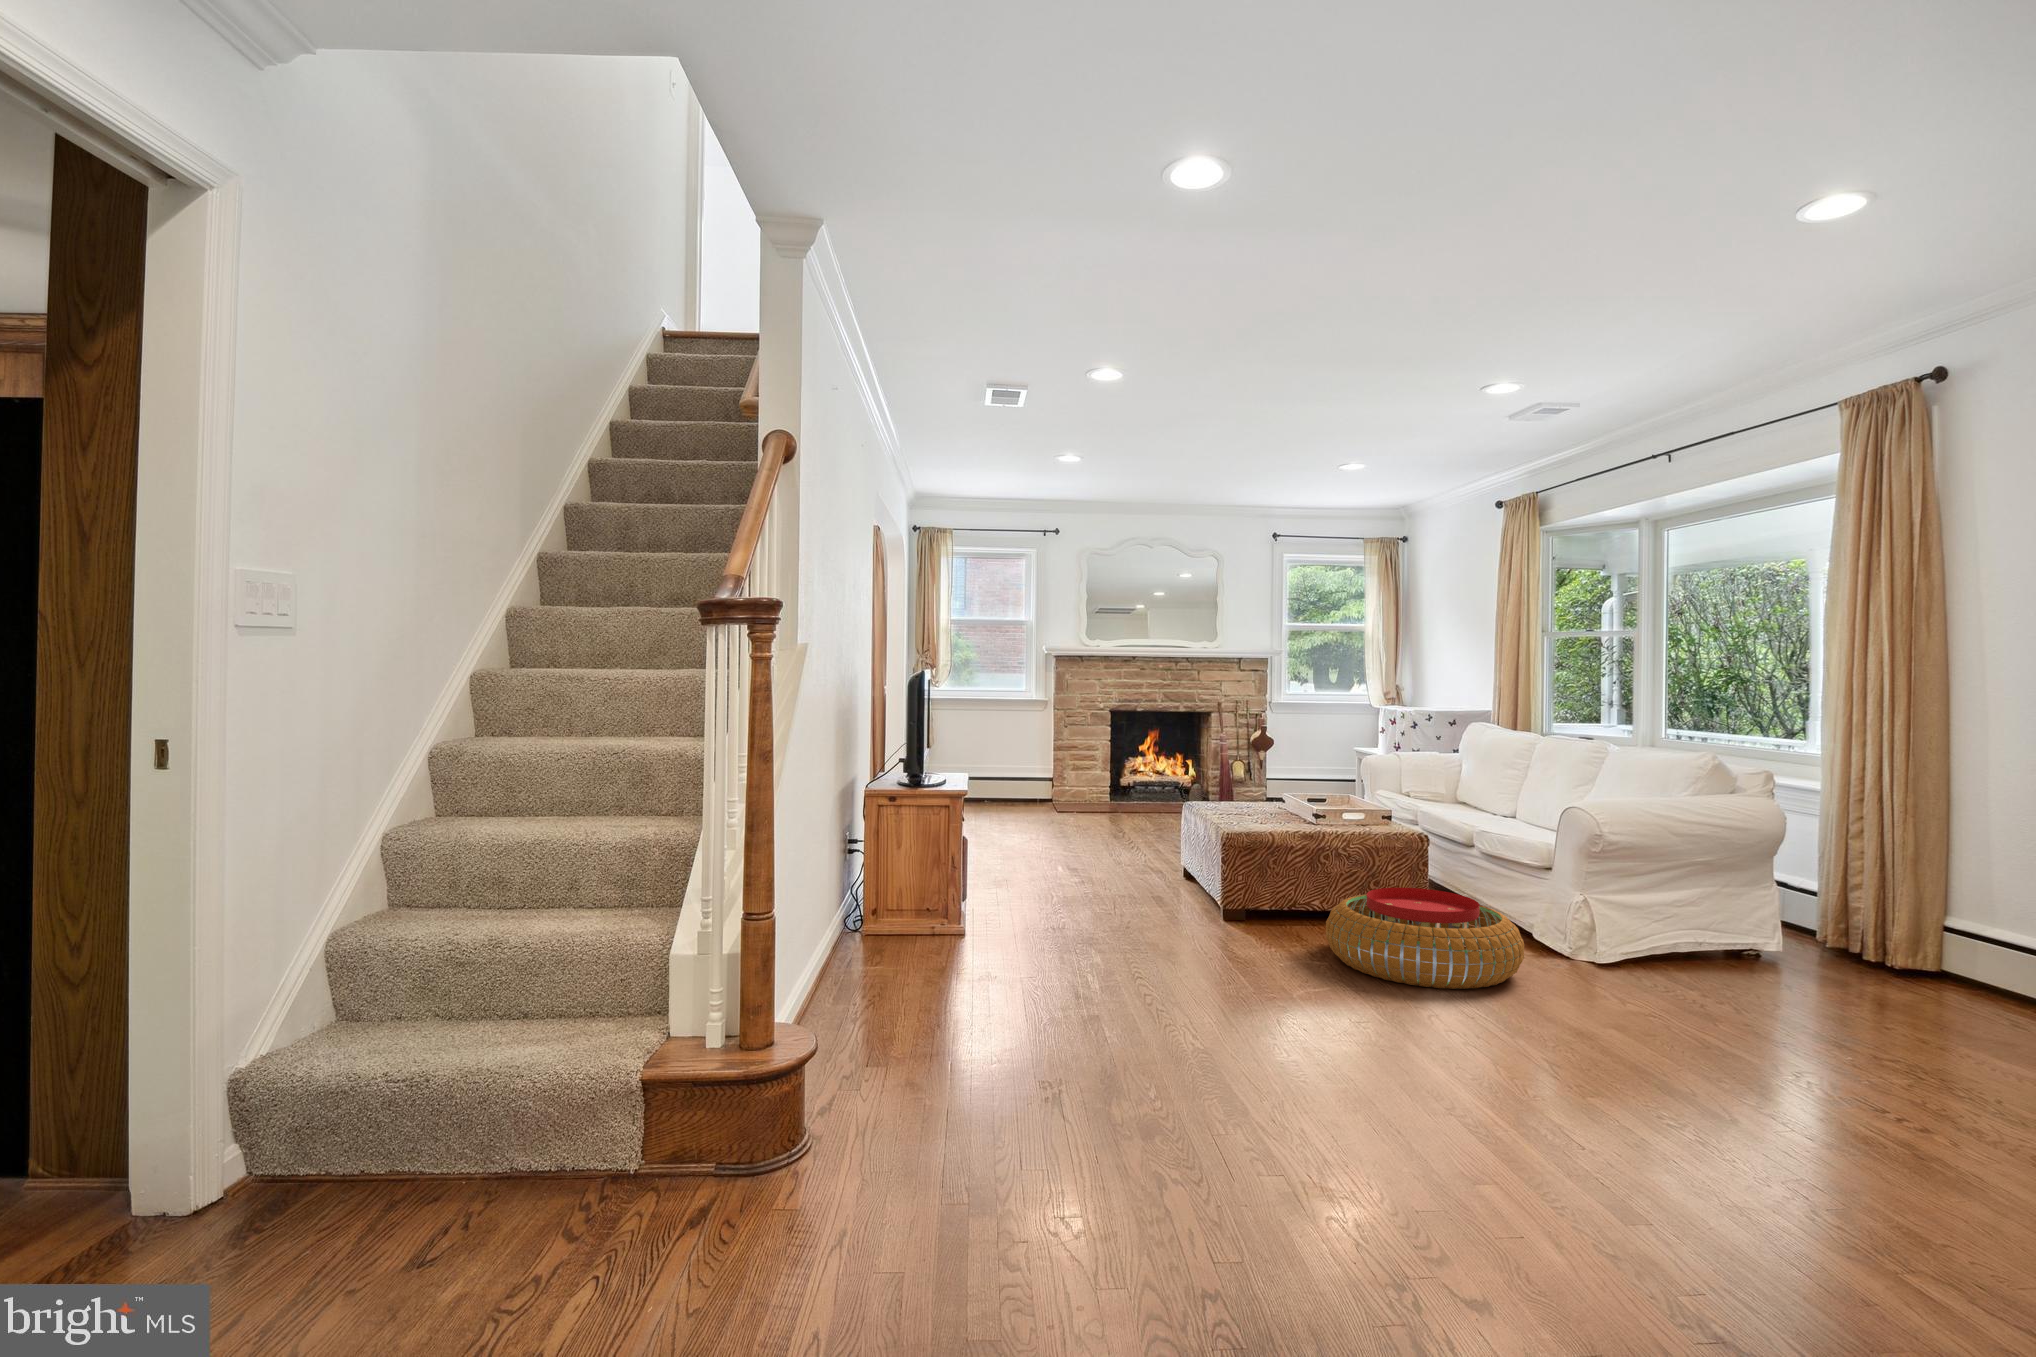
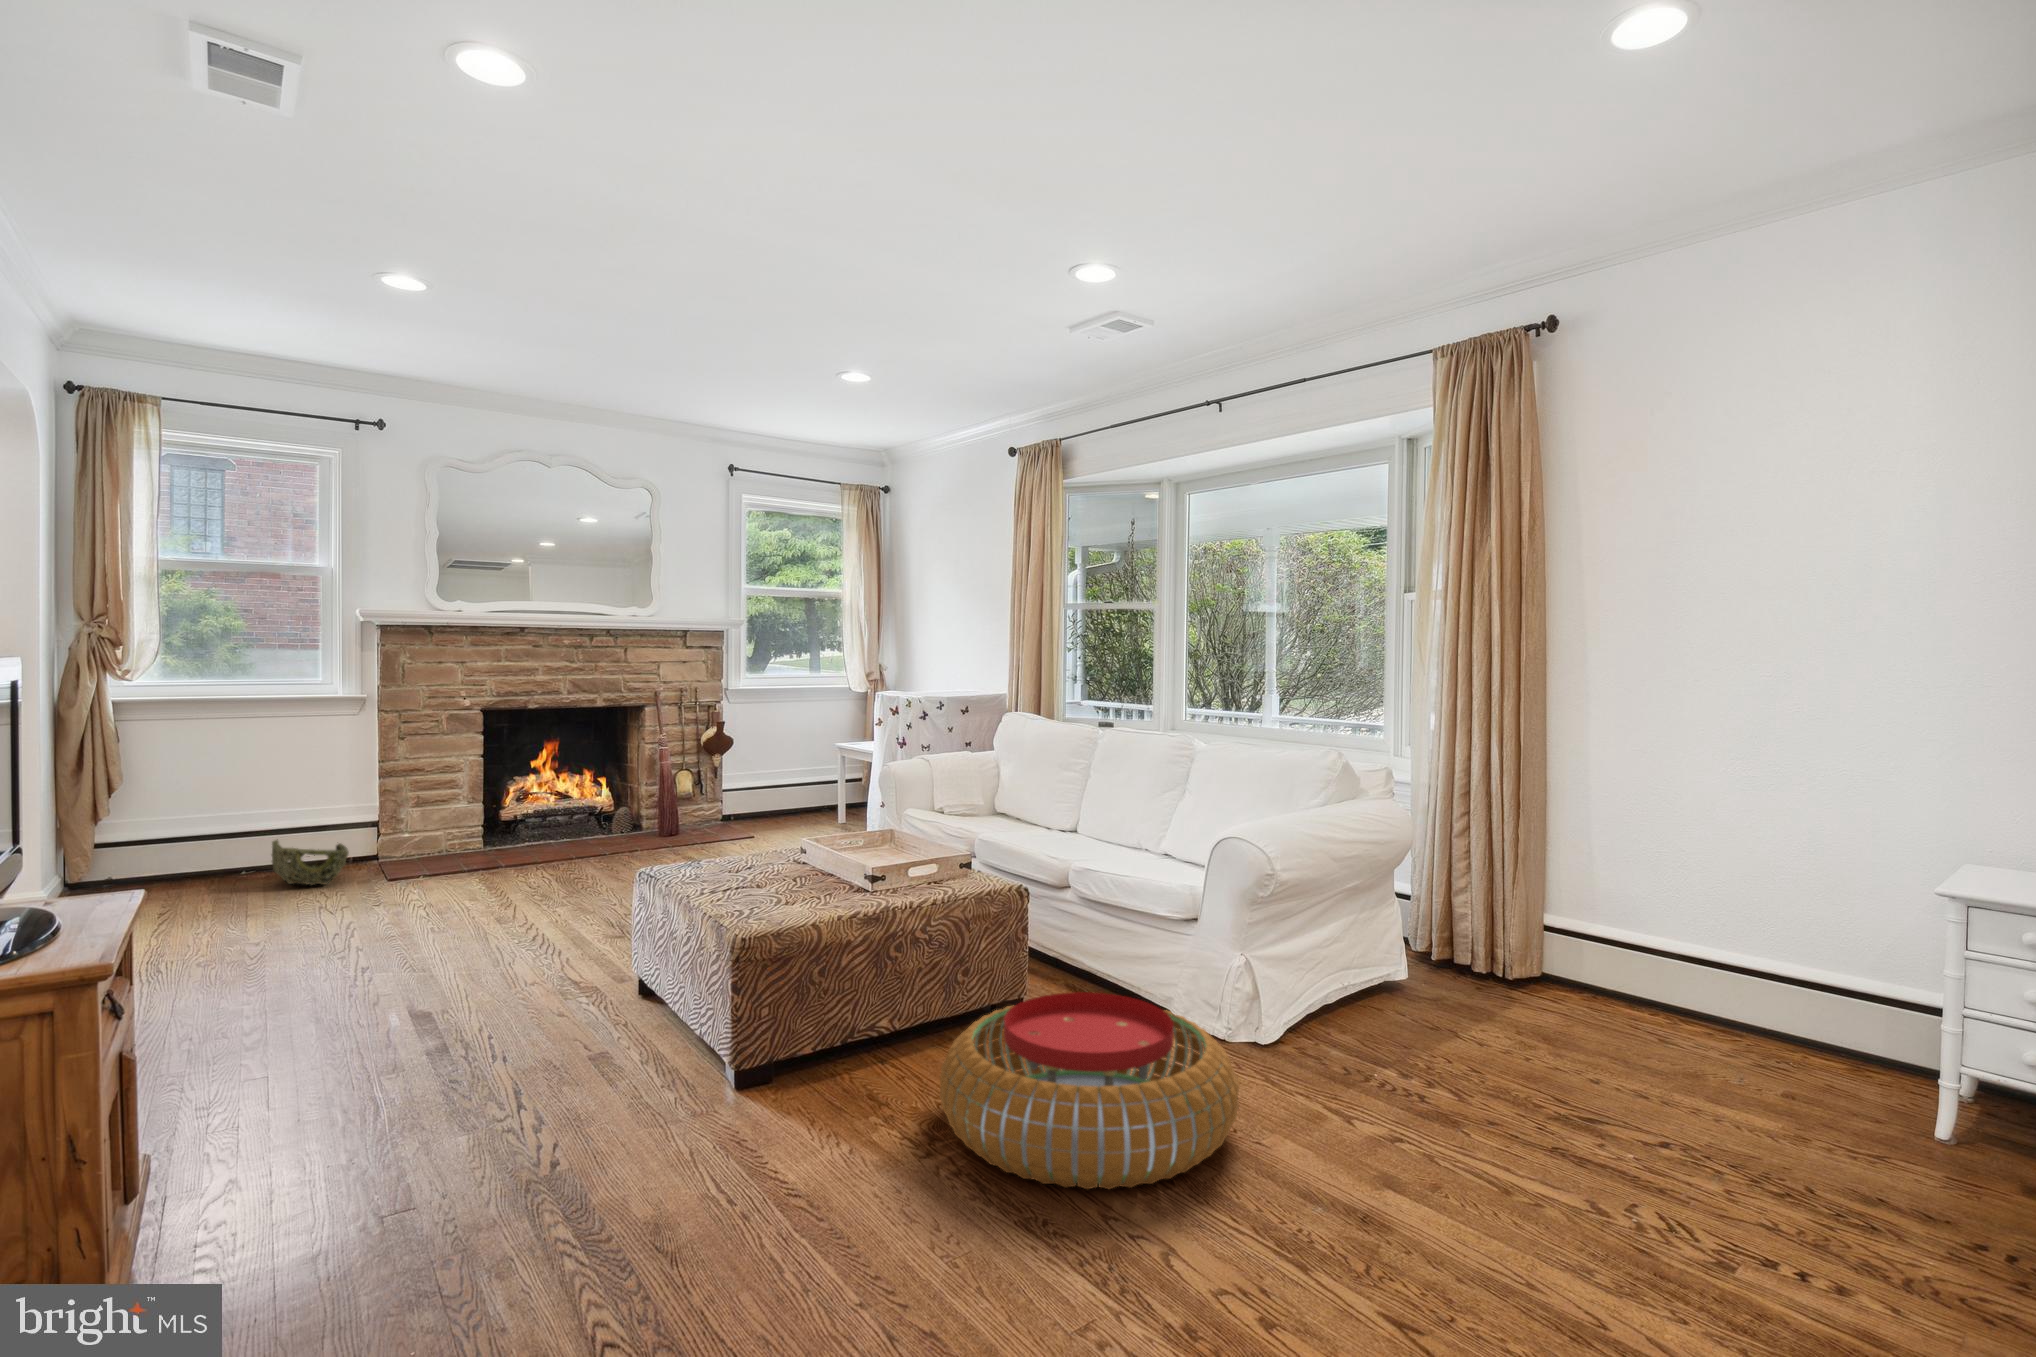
woven basket: none [999,784,1037,812] -> present [272,840,349,885]

